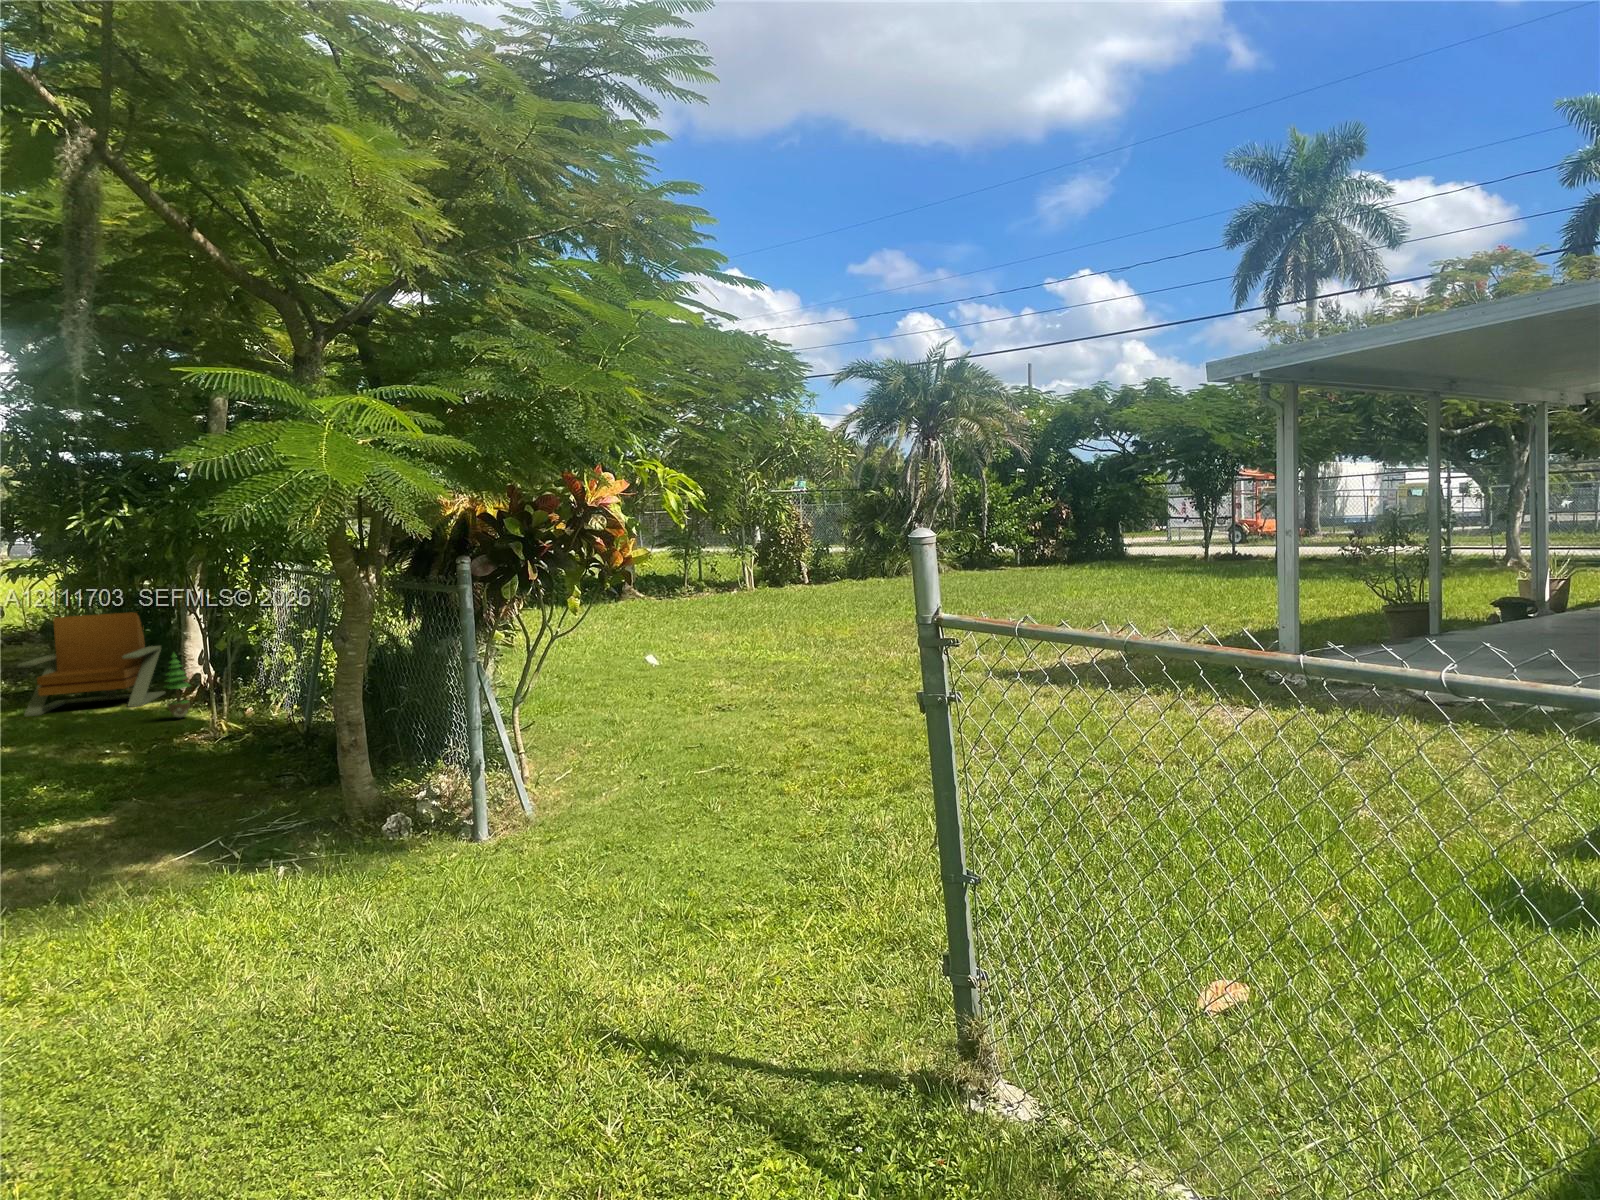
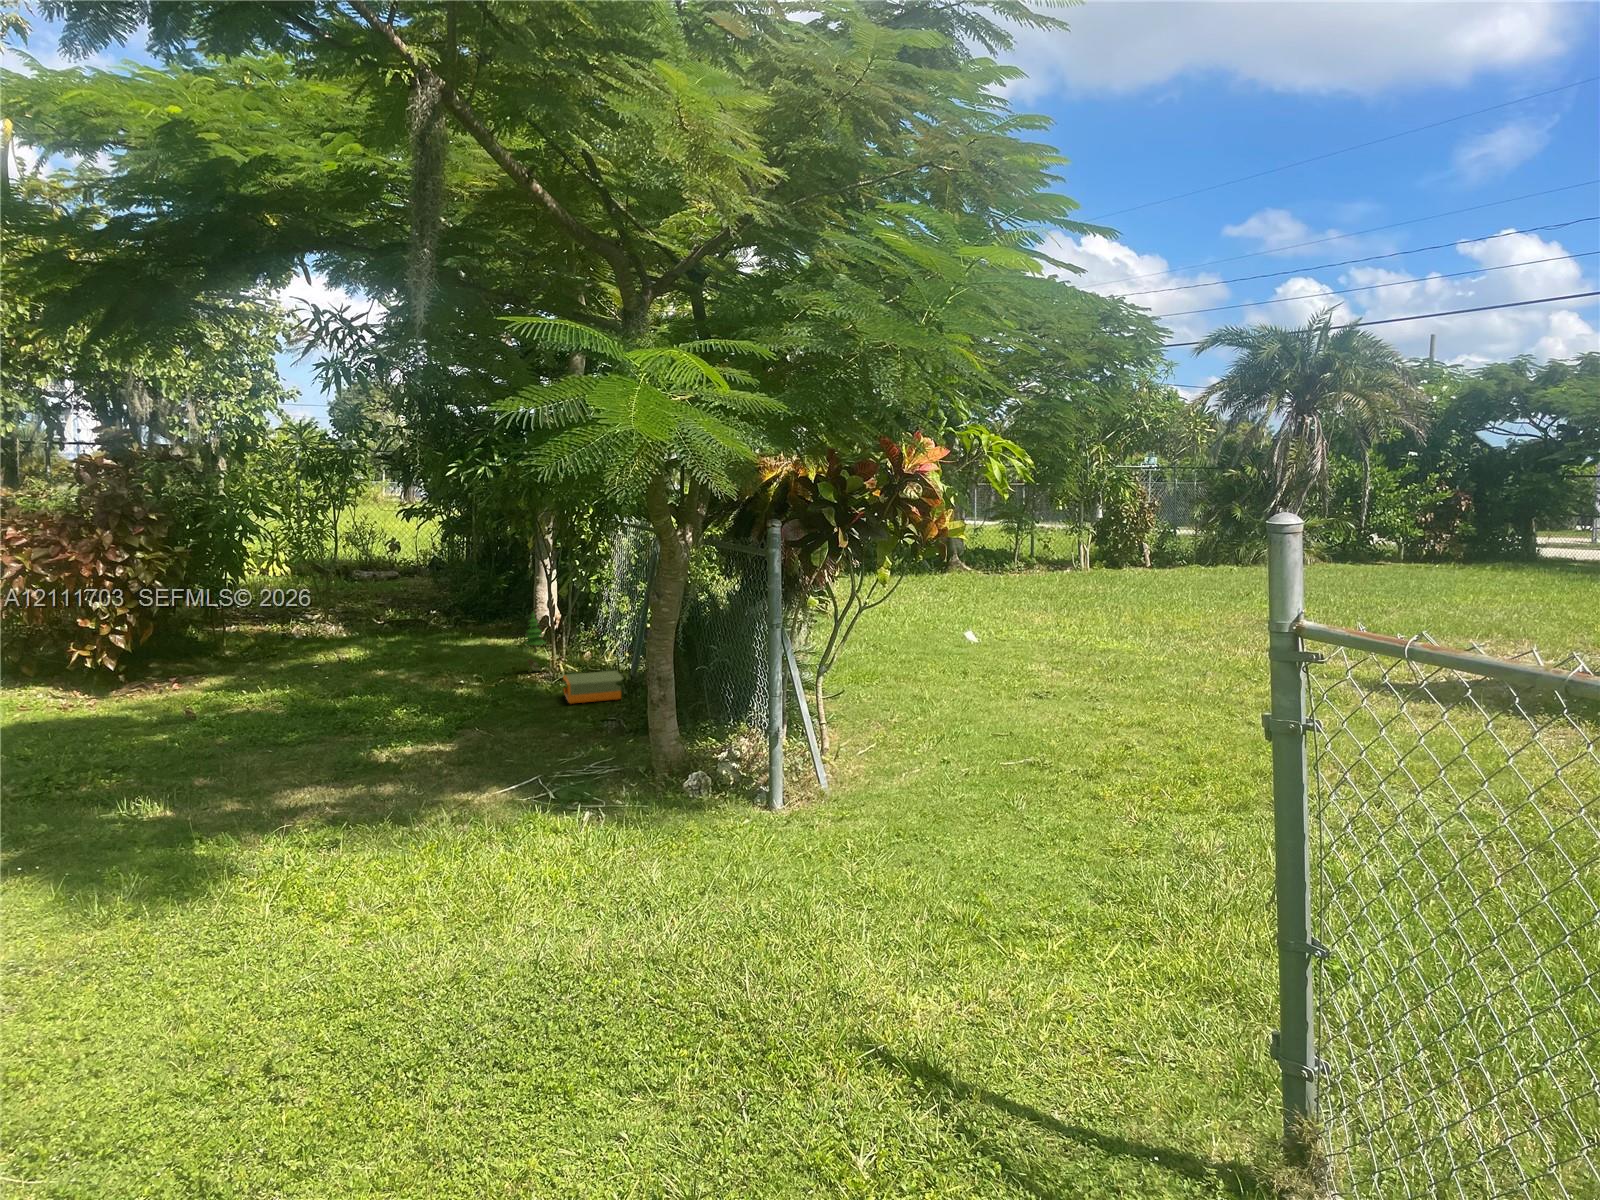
lounge chair: present [19,612,165,716] -> none [418,575,530,662]
storage box: none [219,711,303,750] -> present [563,671,623,704]

